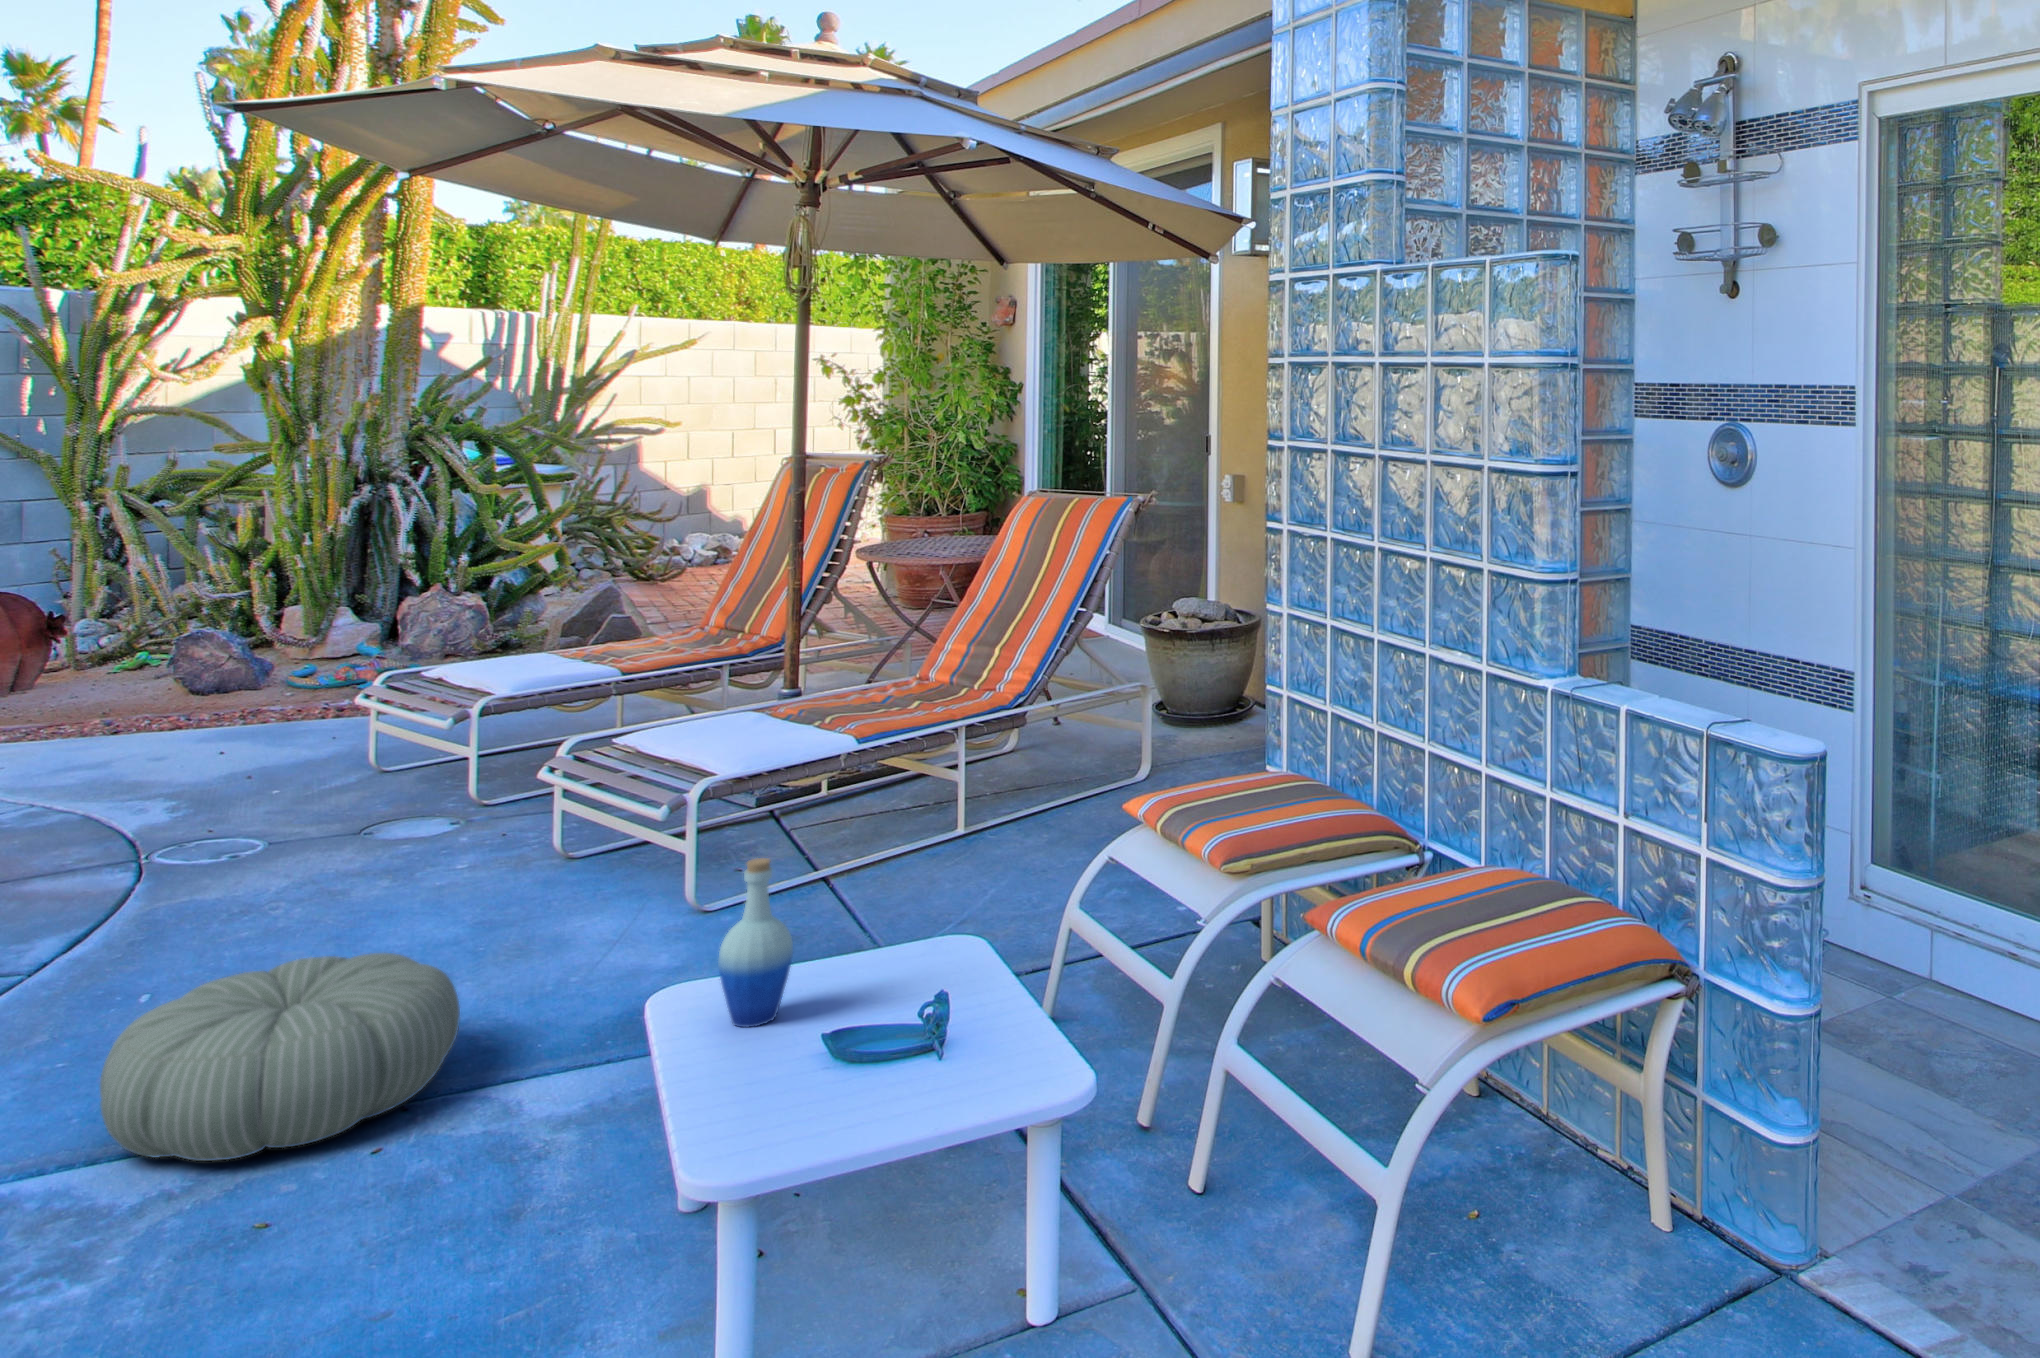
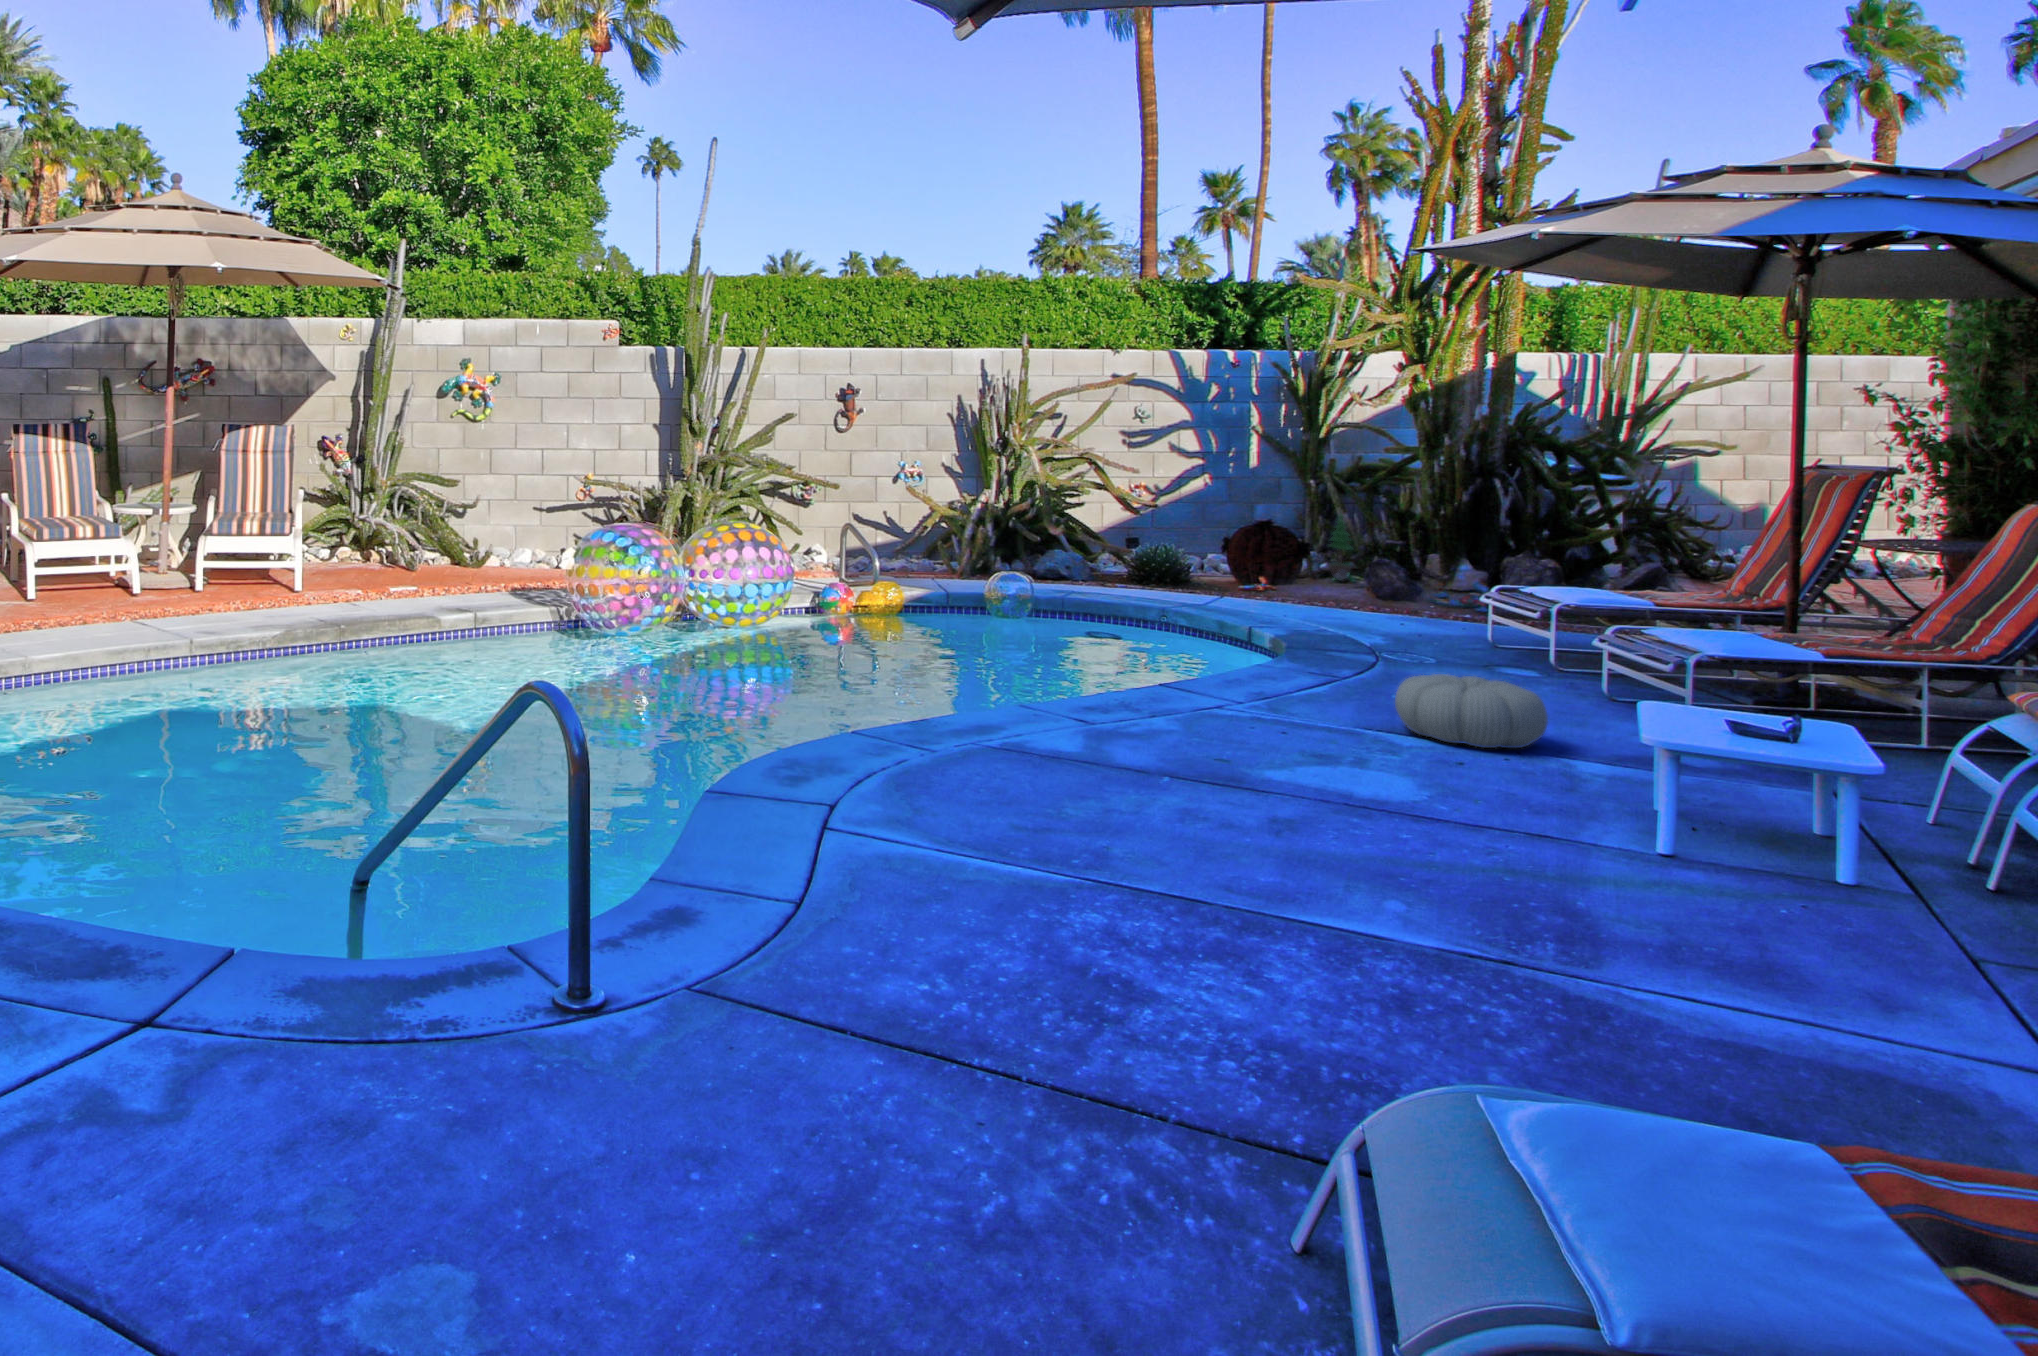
potted tree: none [90,556,146,672] -> present [1329,514,1353,580]
bottle: present [718,858,793,1027] -> none [1674,641,1717,723]

